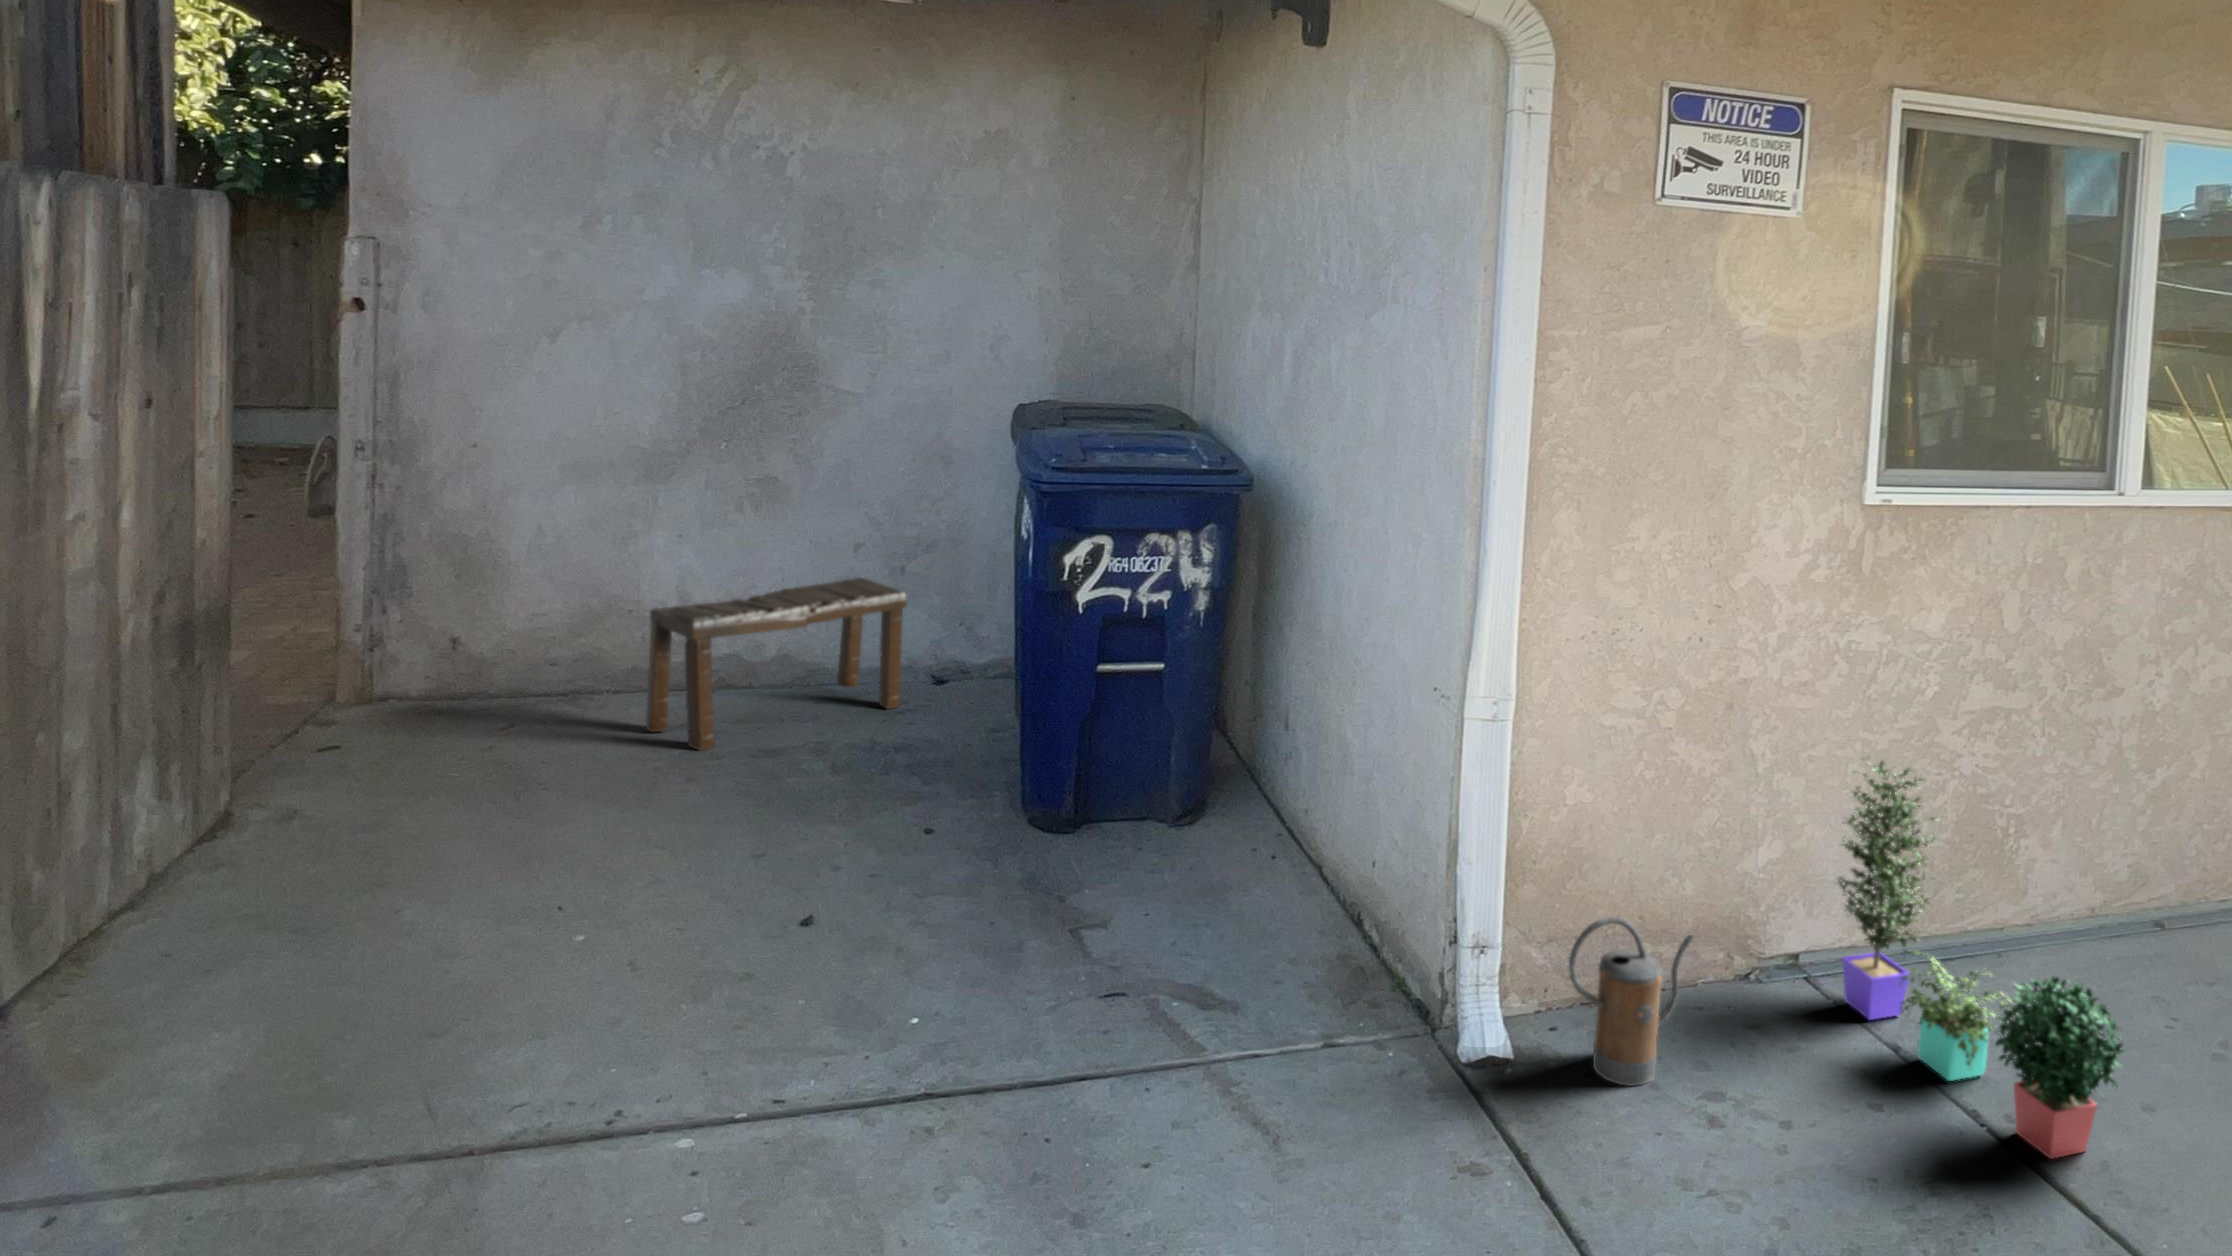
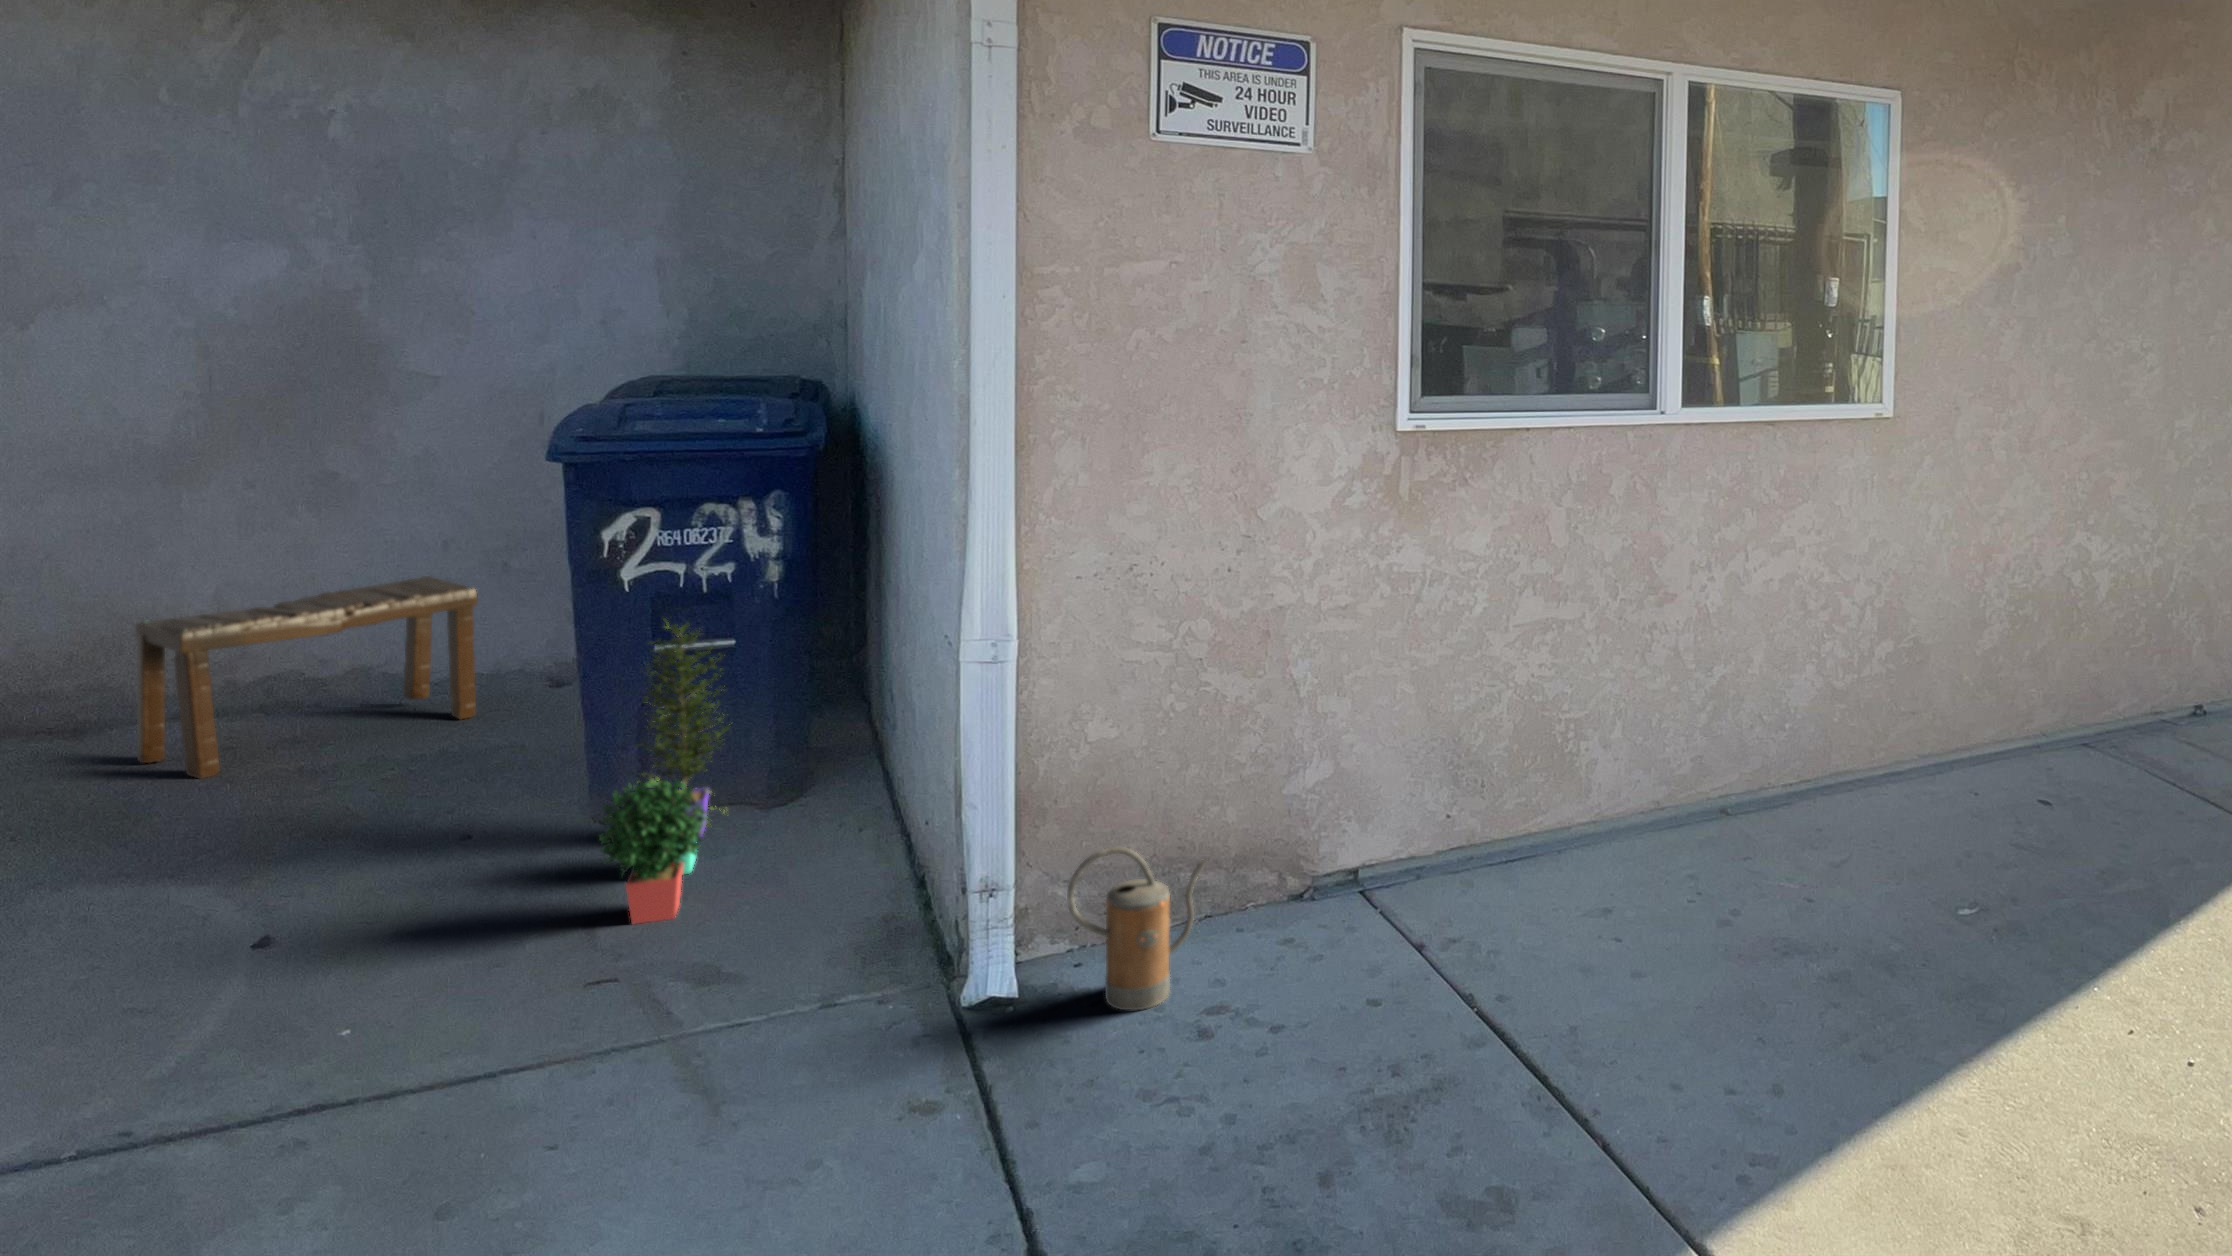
potted plant: present [1837,761,2125,1159] -> present [599,619,730,924]

